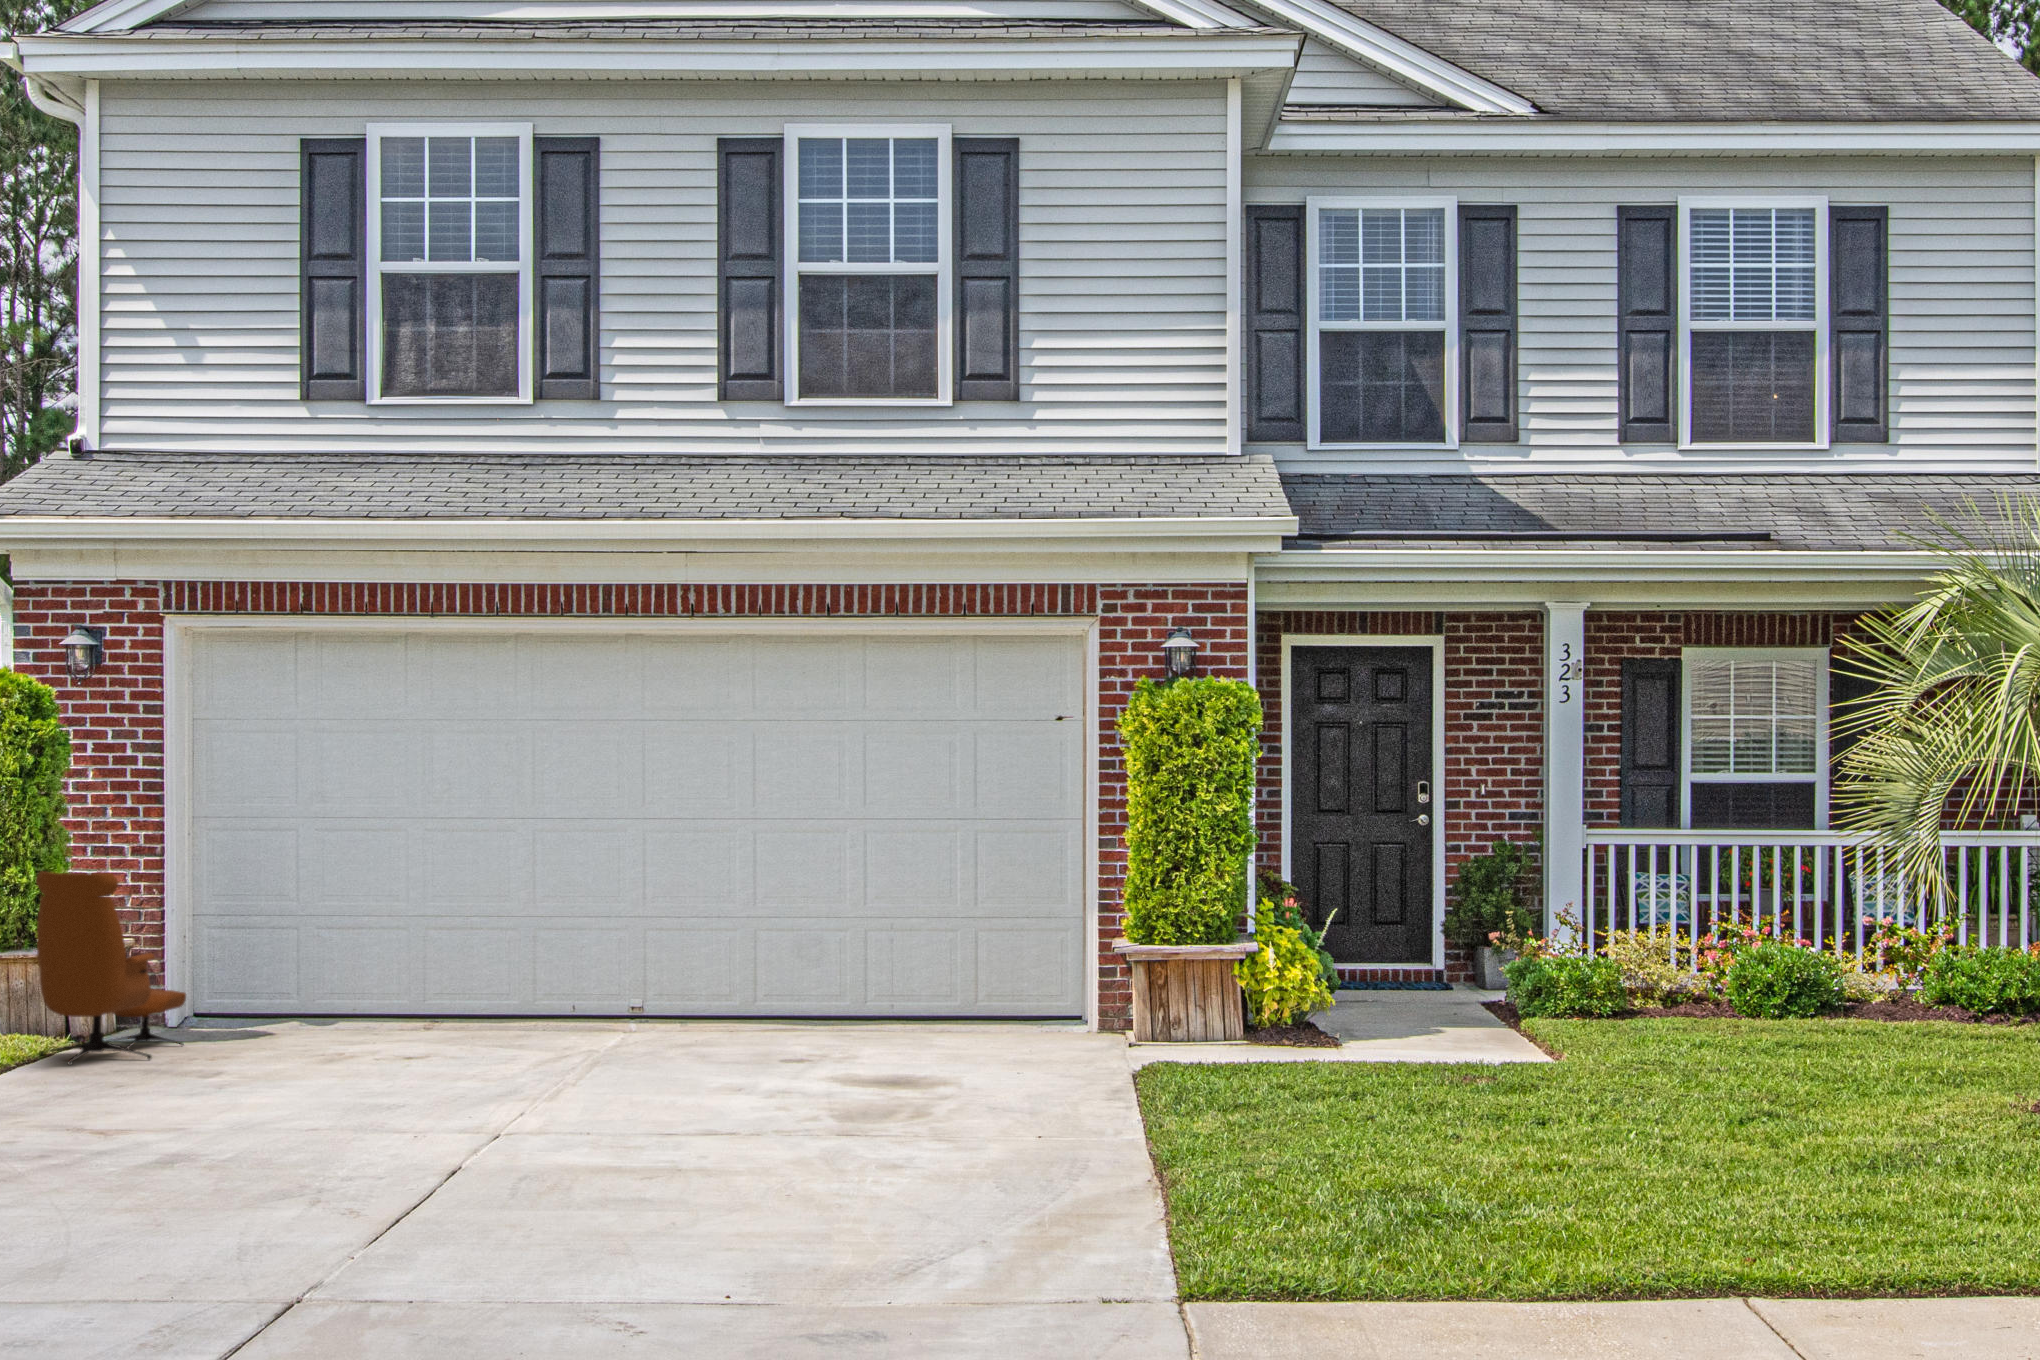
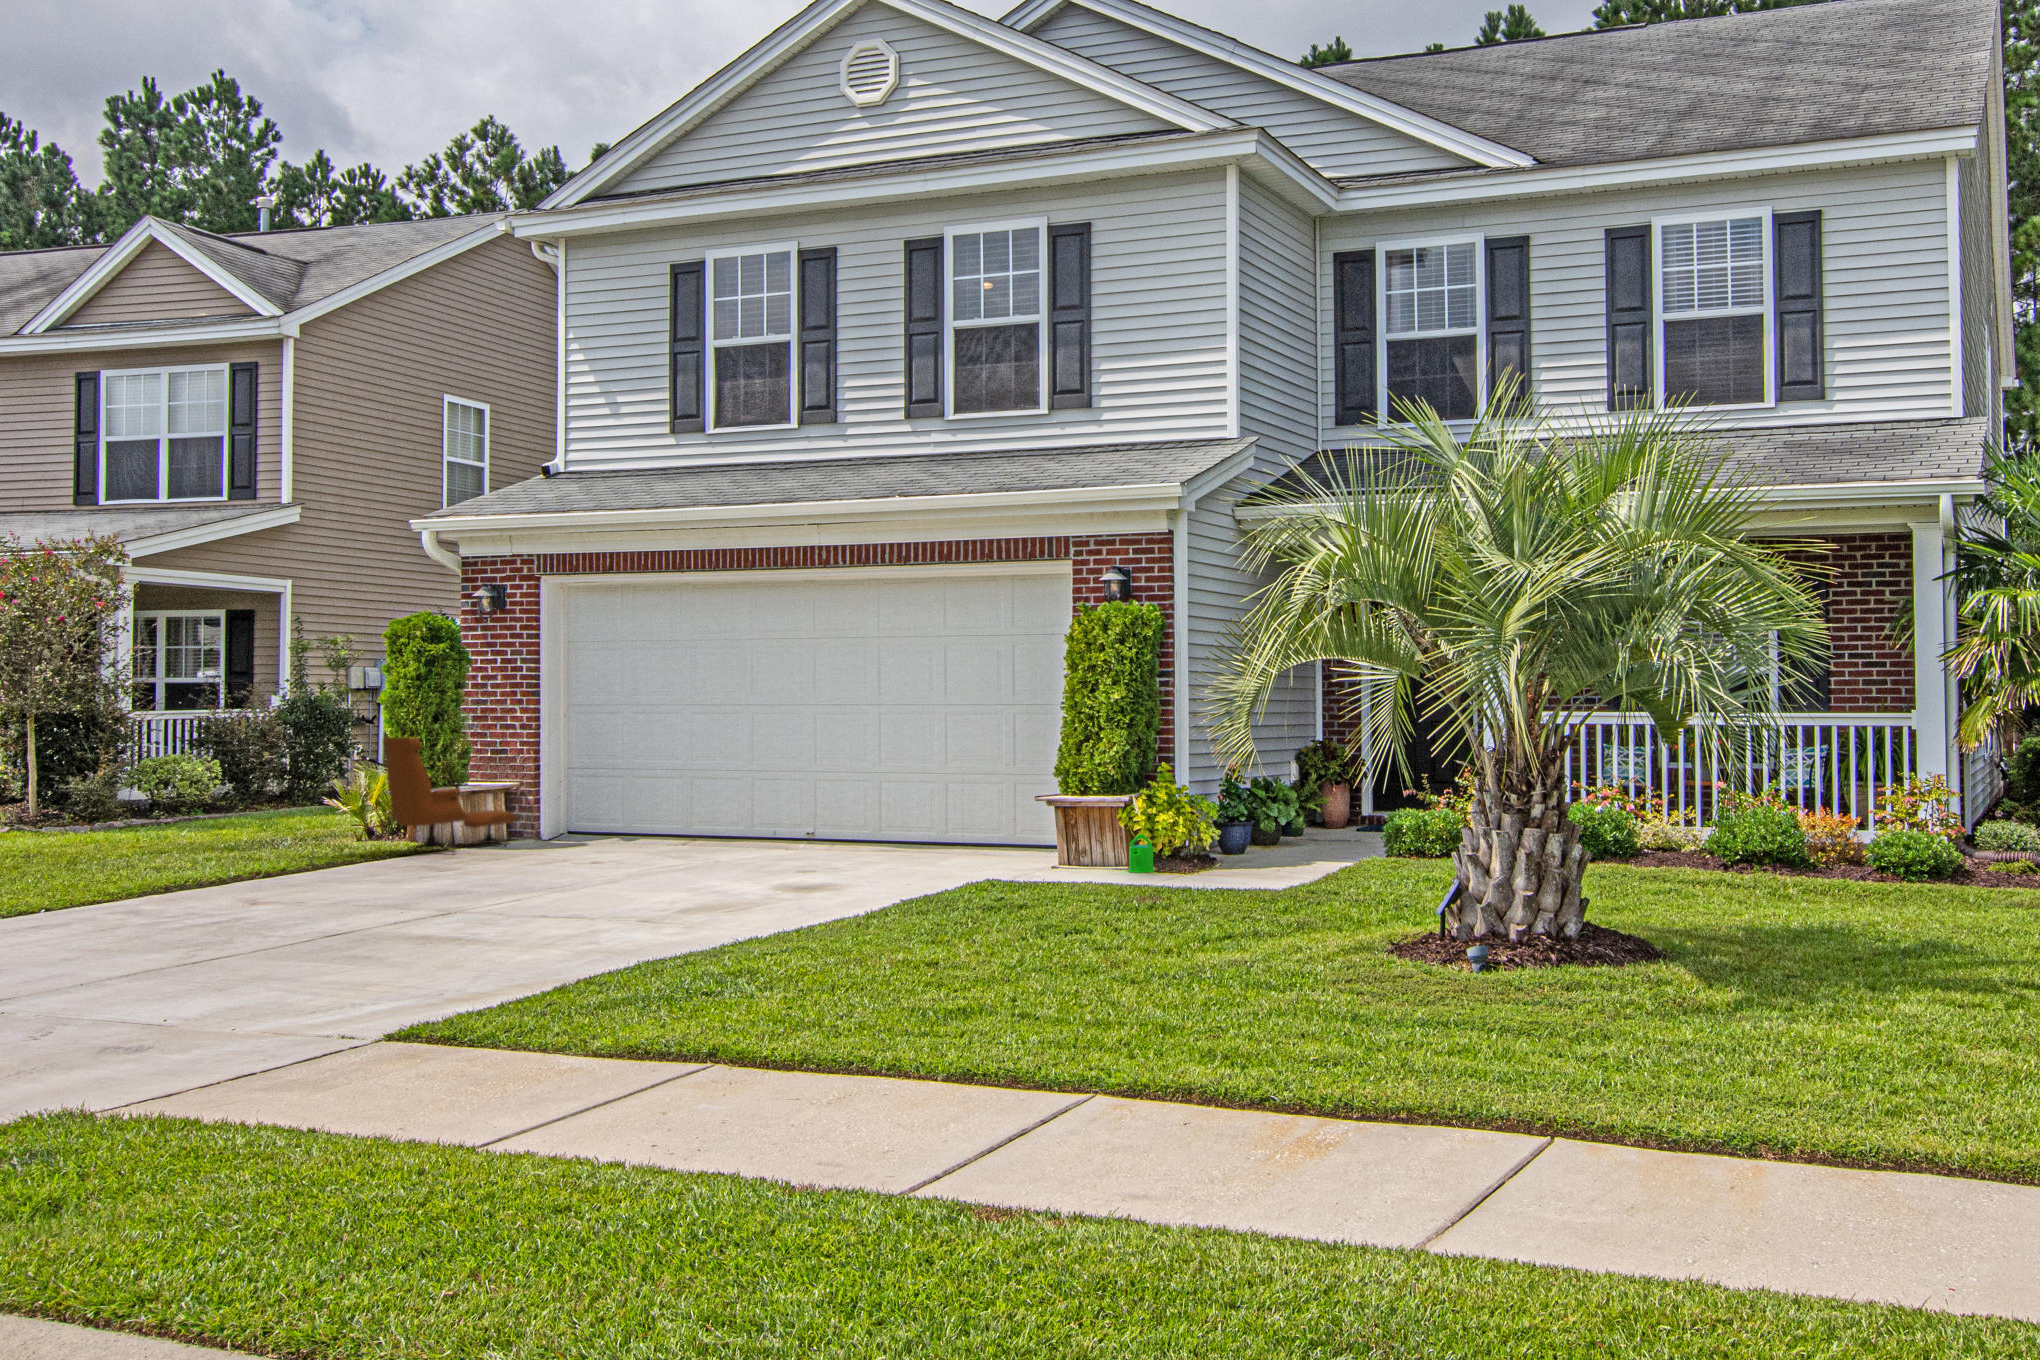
watering can: none [1273,997,1311,1050] -> present [1128,834,1154,873]

